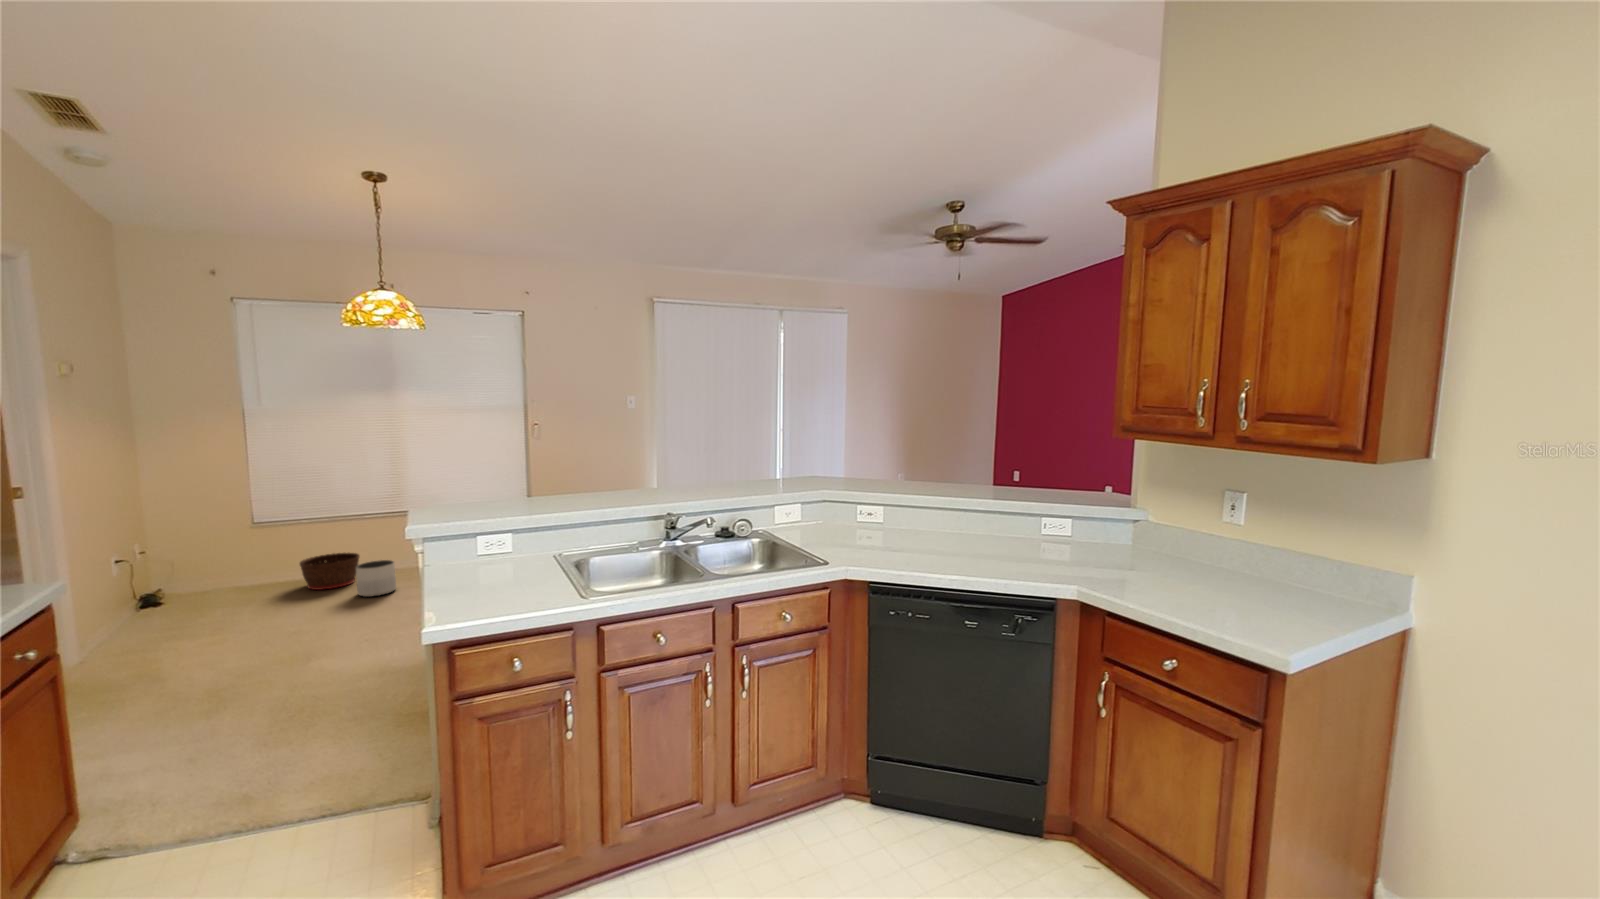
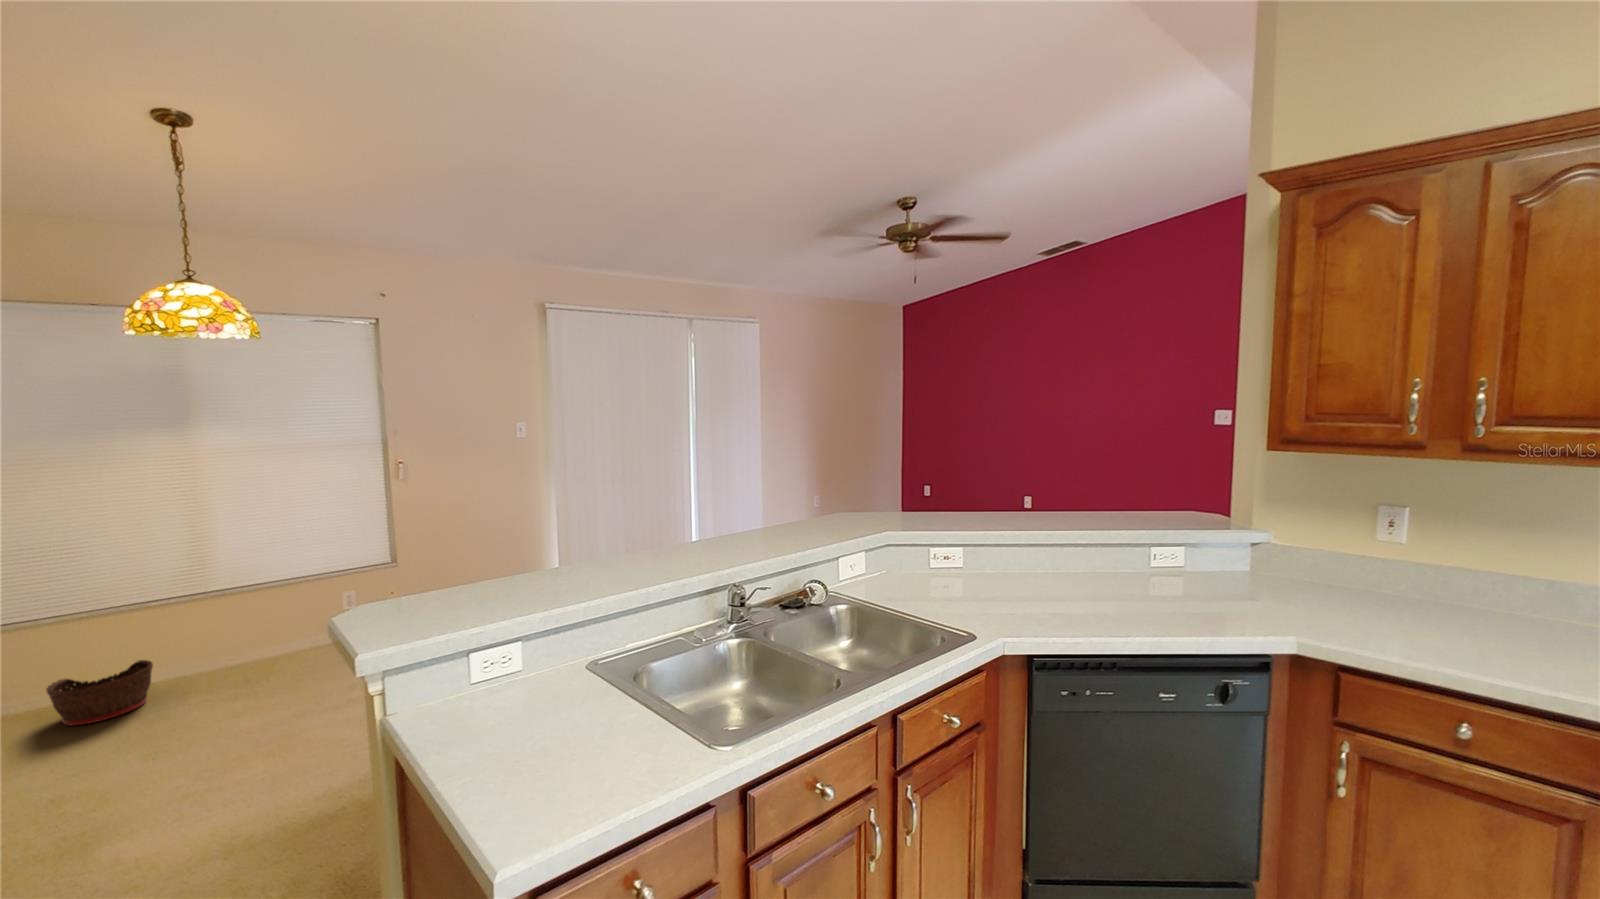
planter: present [356,560,396,597] -> none [150,666,220,725]

